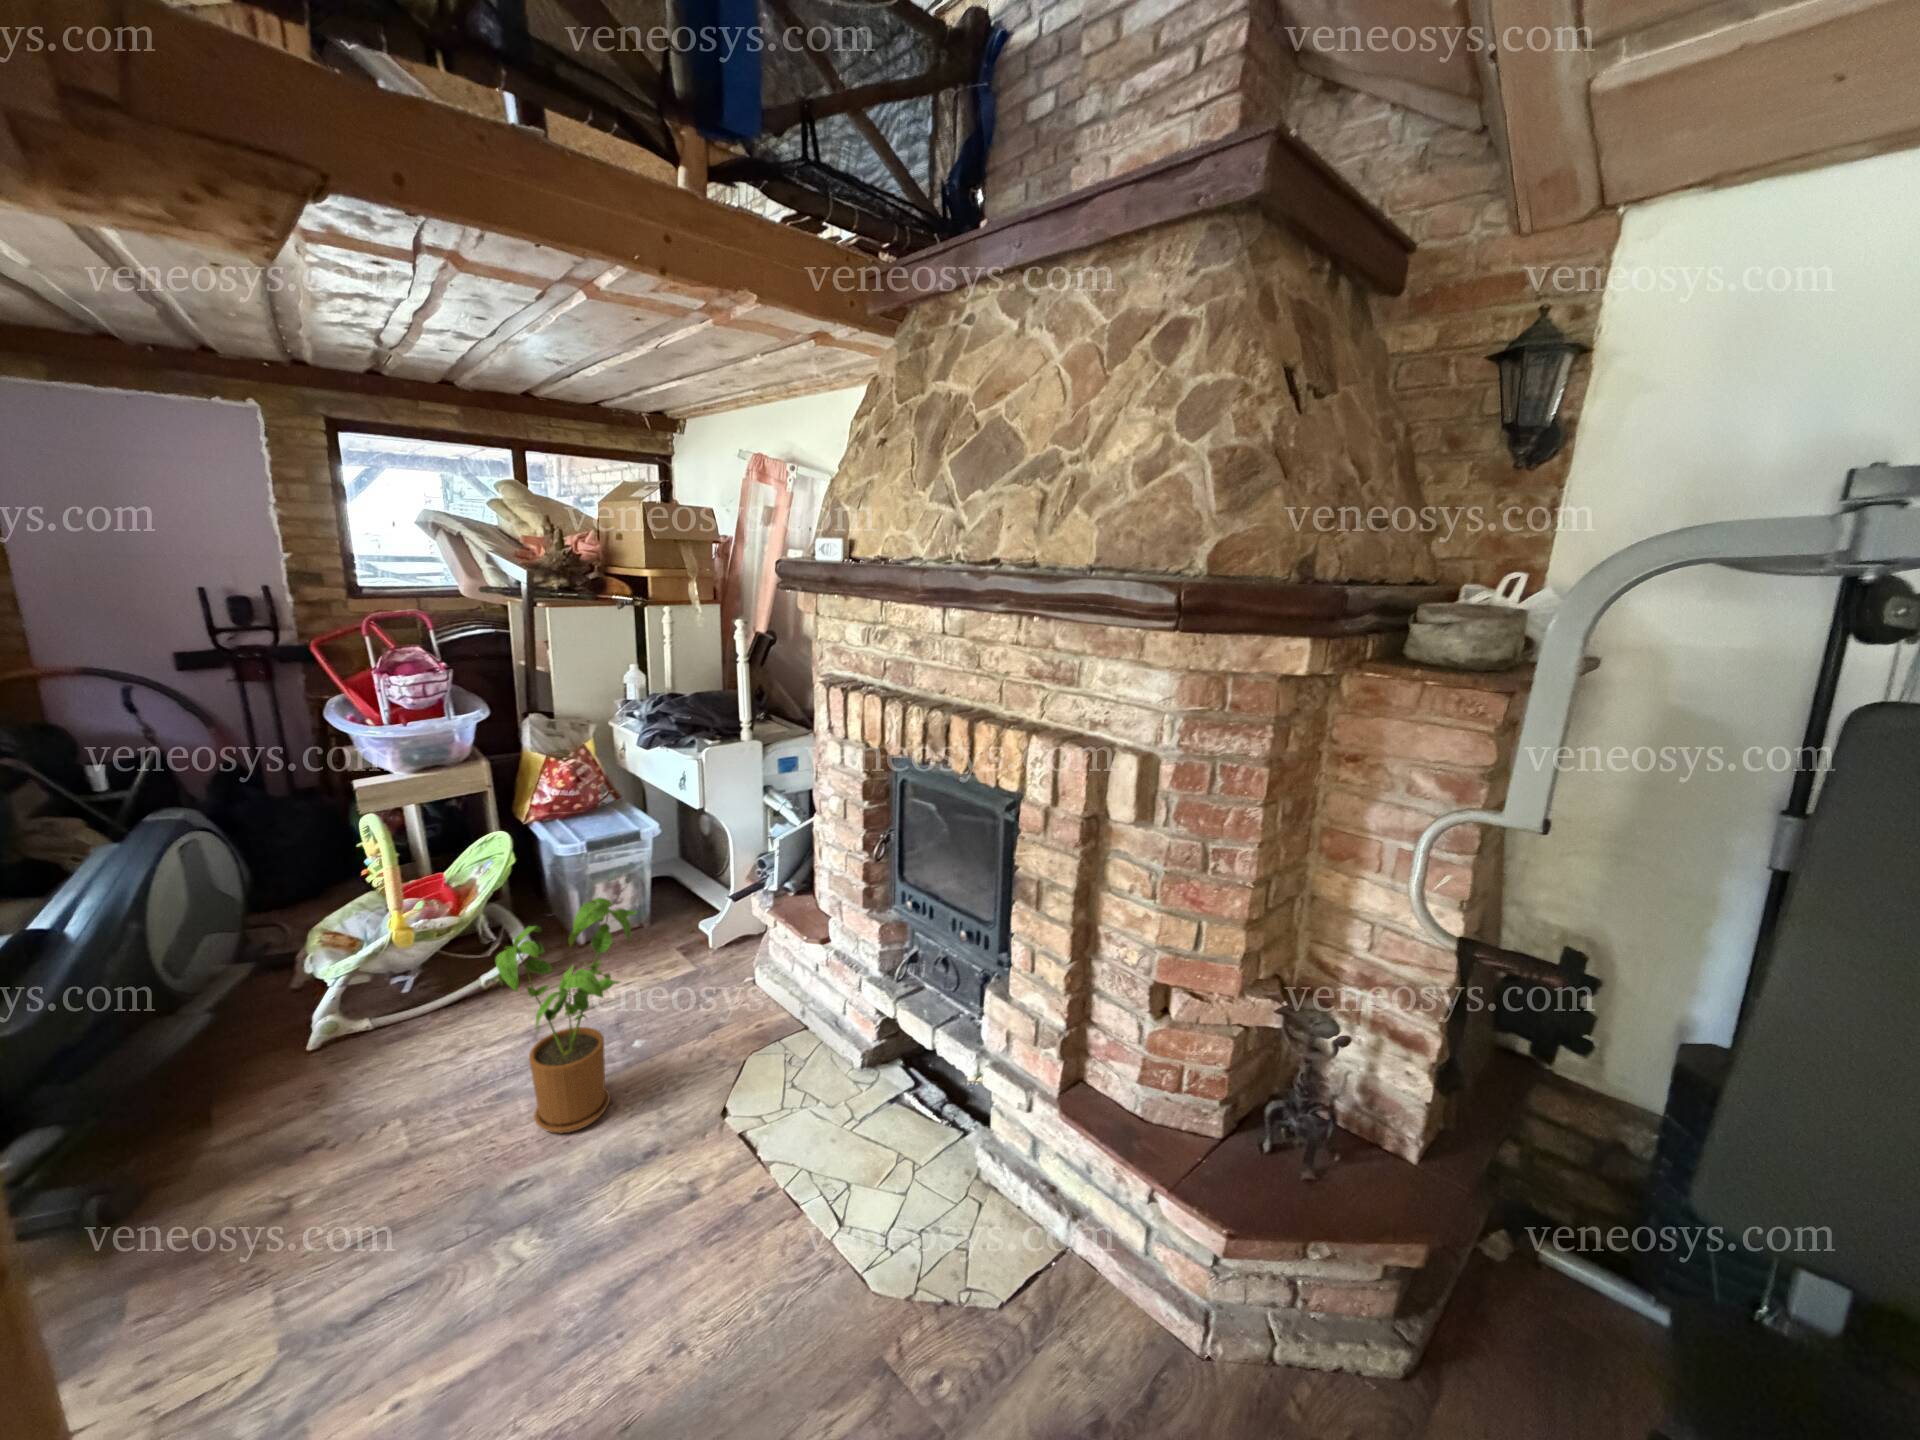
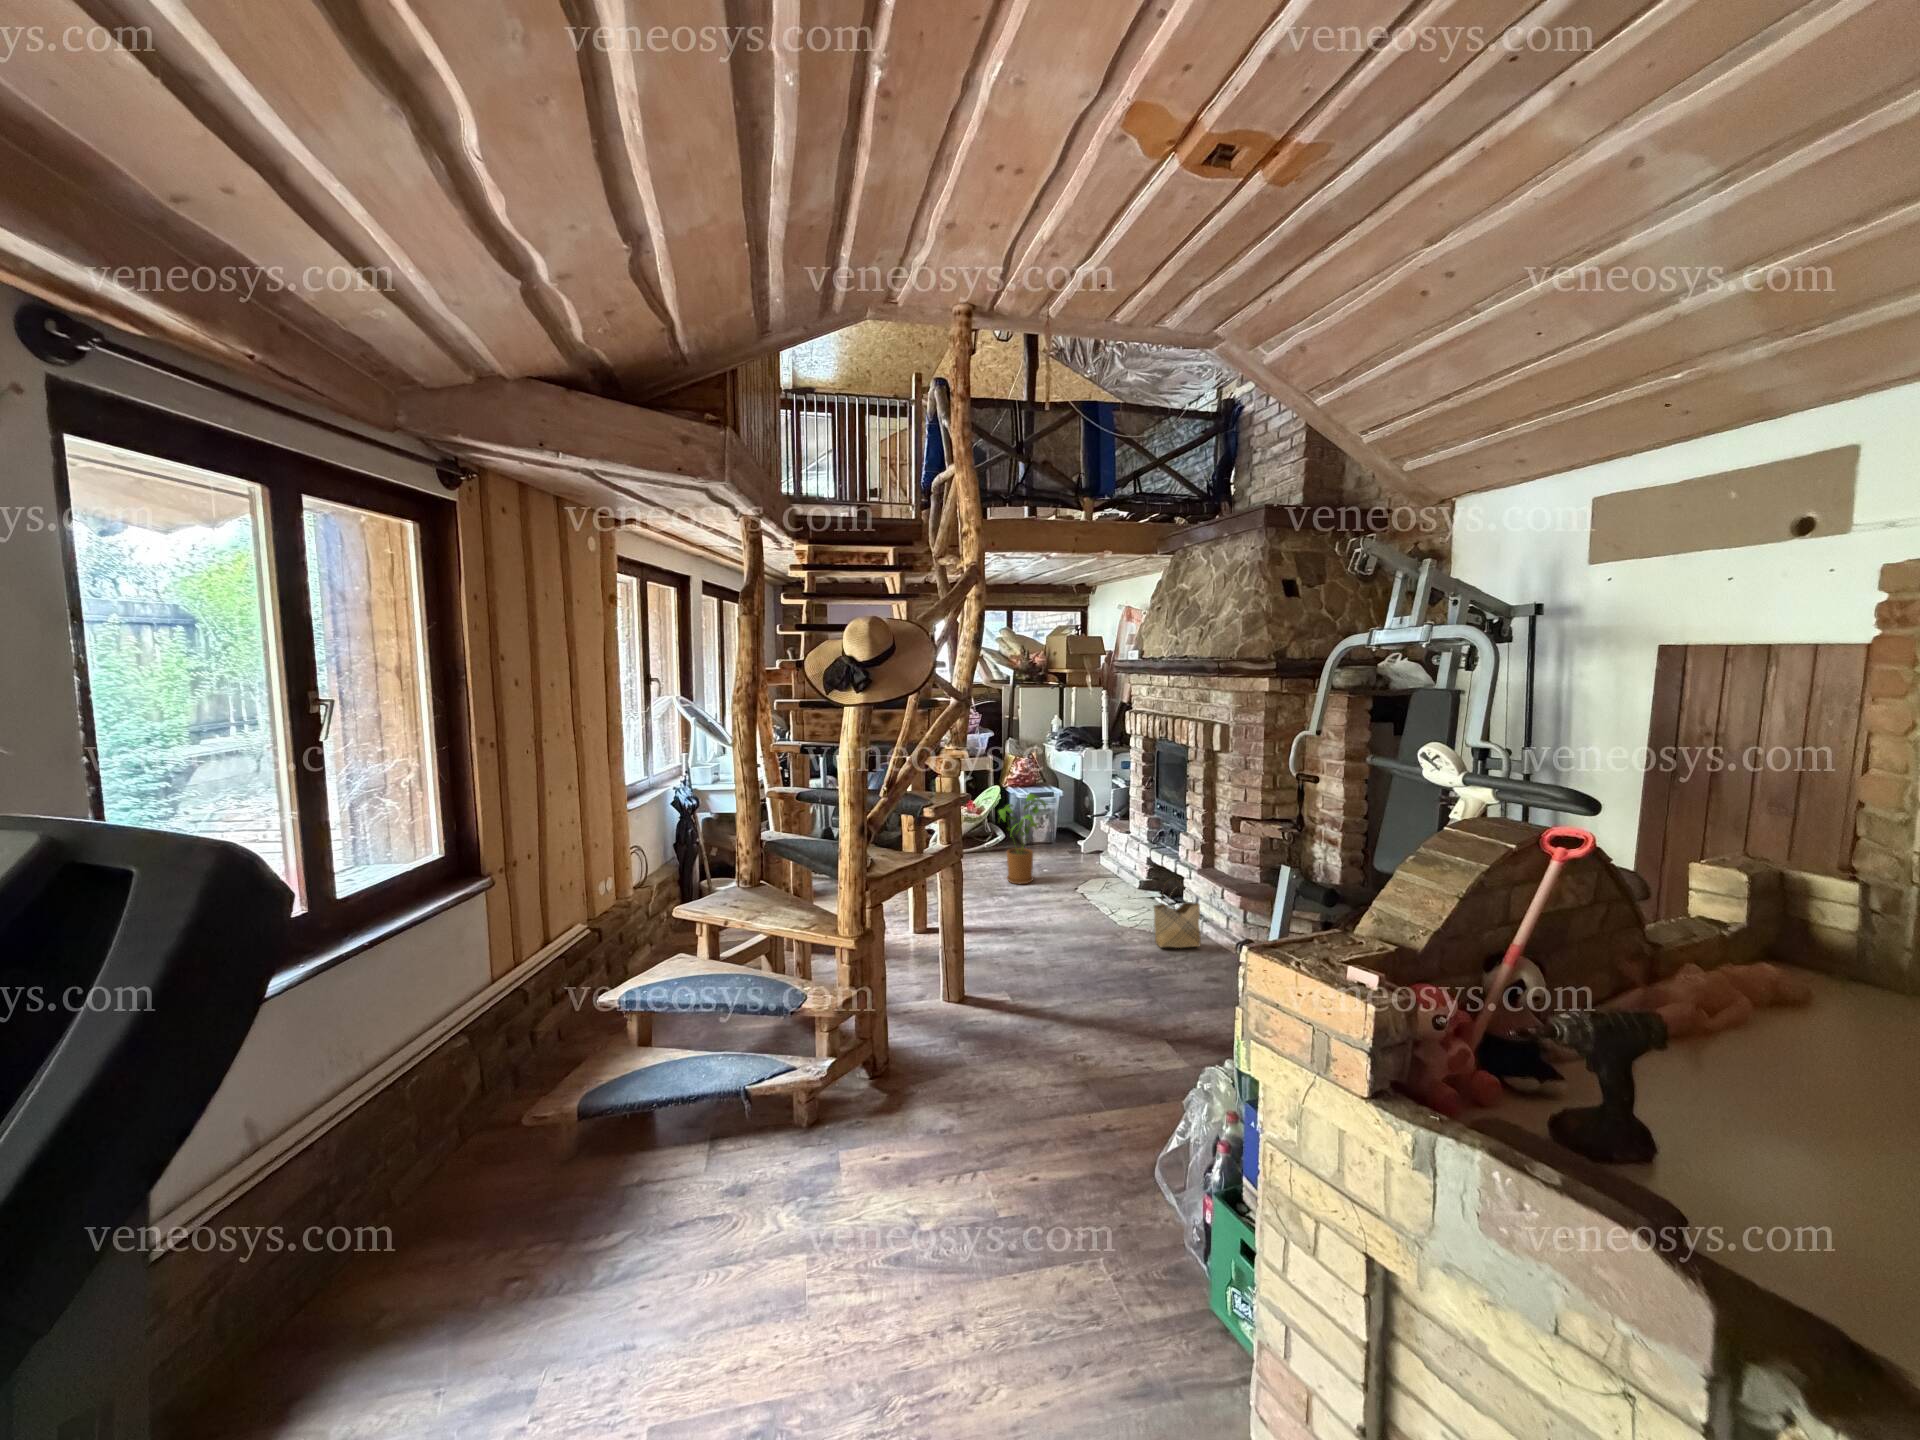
woven basket: none [979,1159,1087,1373] -> present [1154,890,1201,948]

